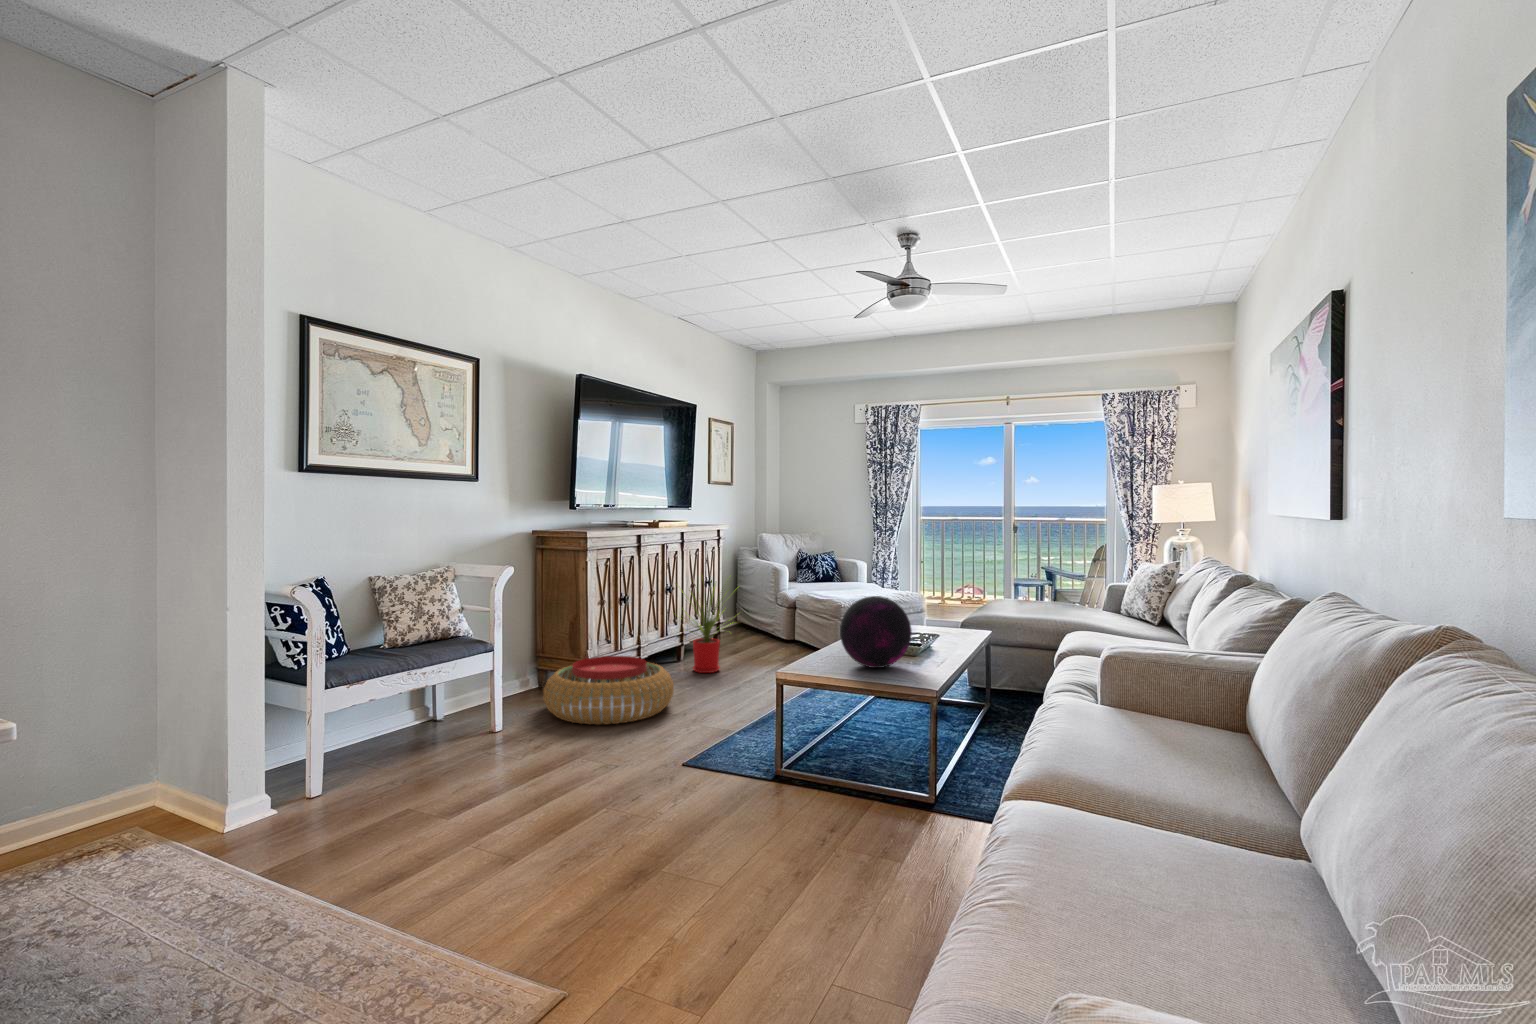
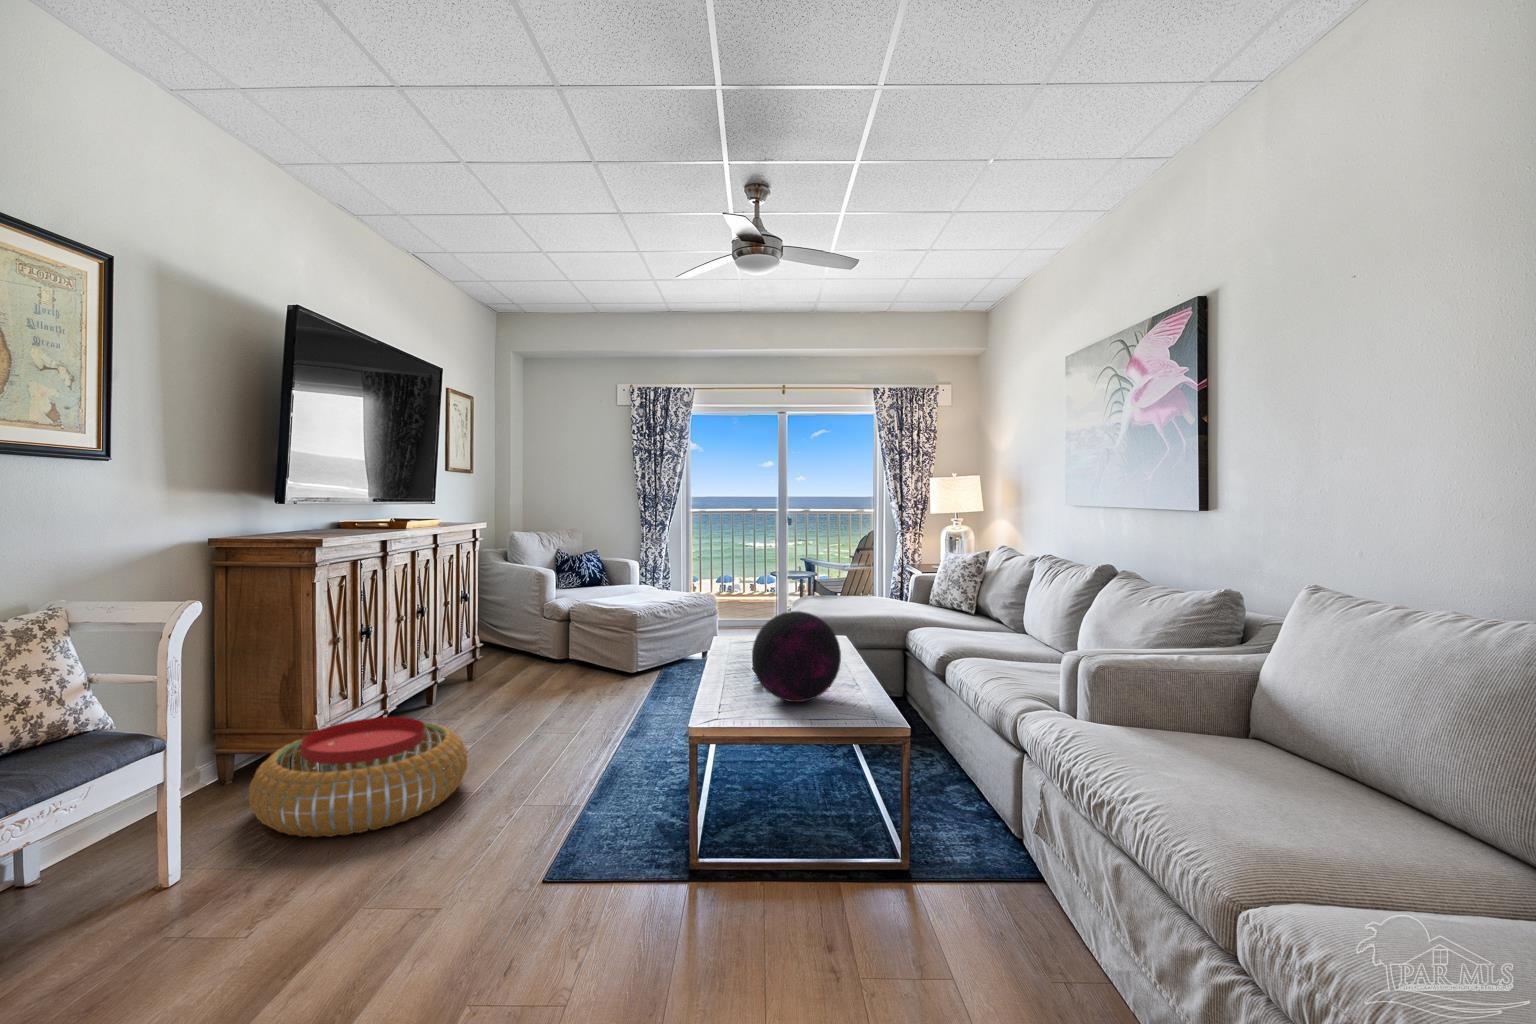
house plant: present [686,584,727,673] -> none [426,585,527,721]

